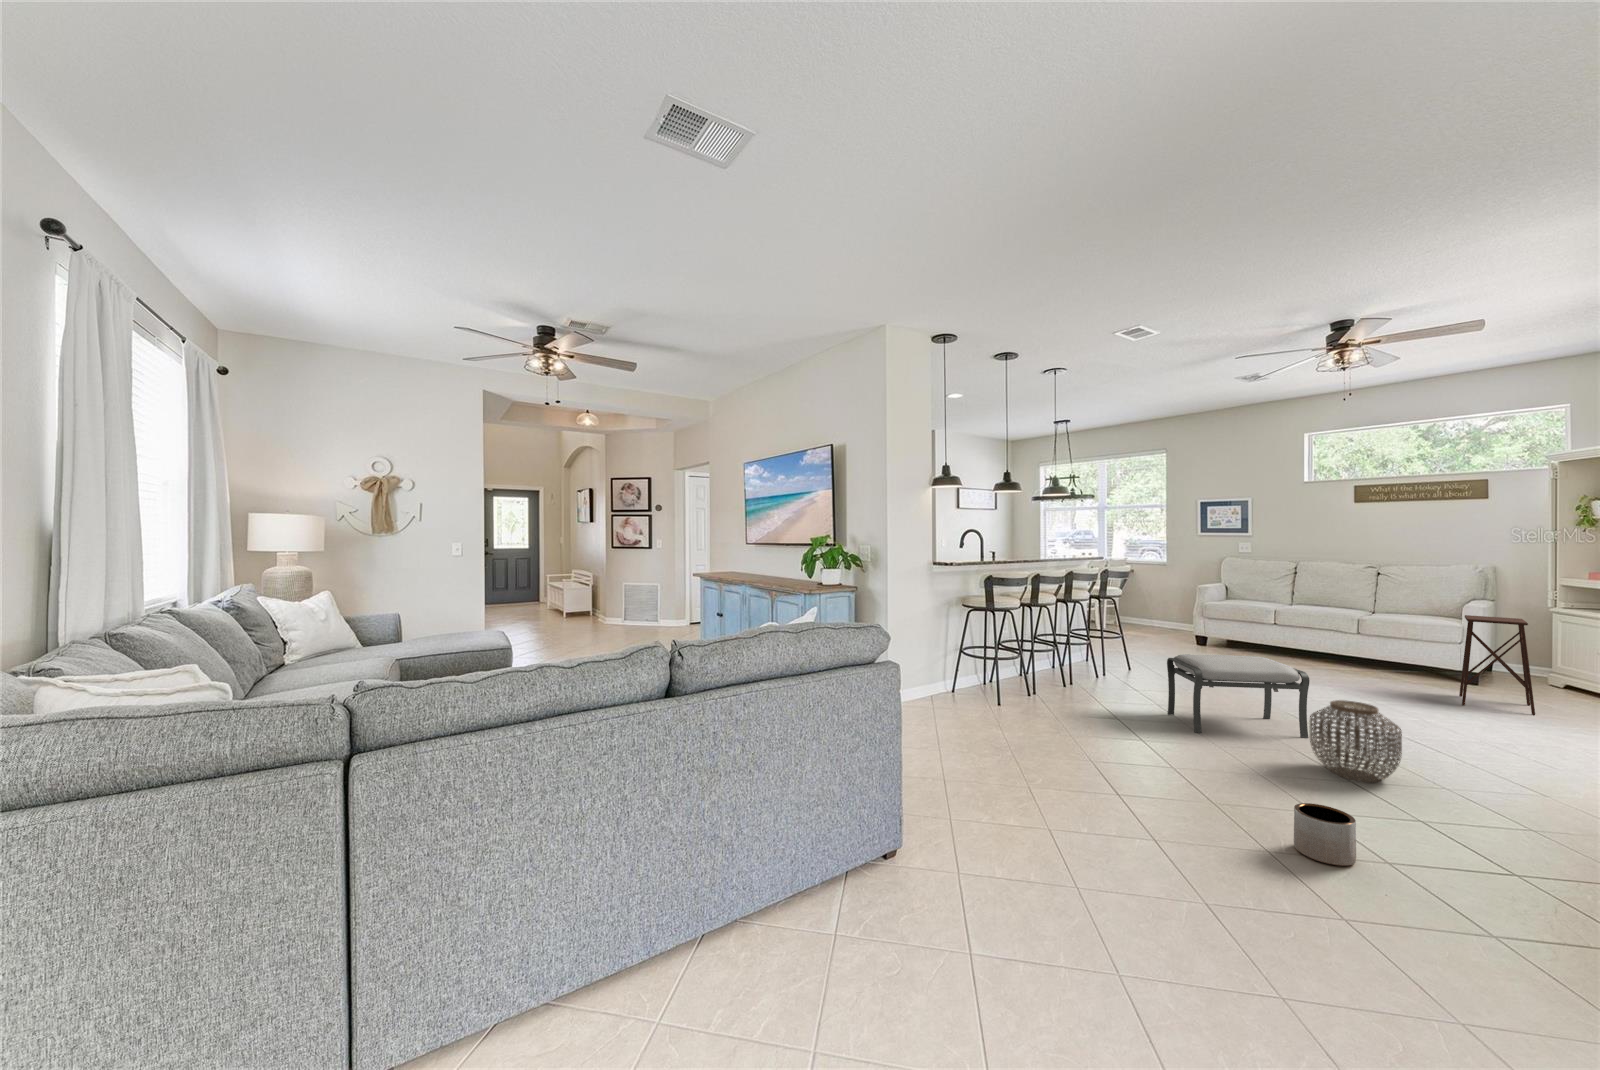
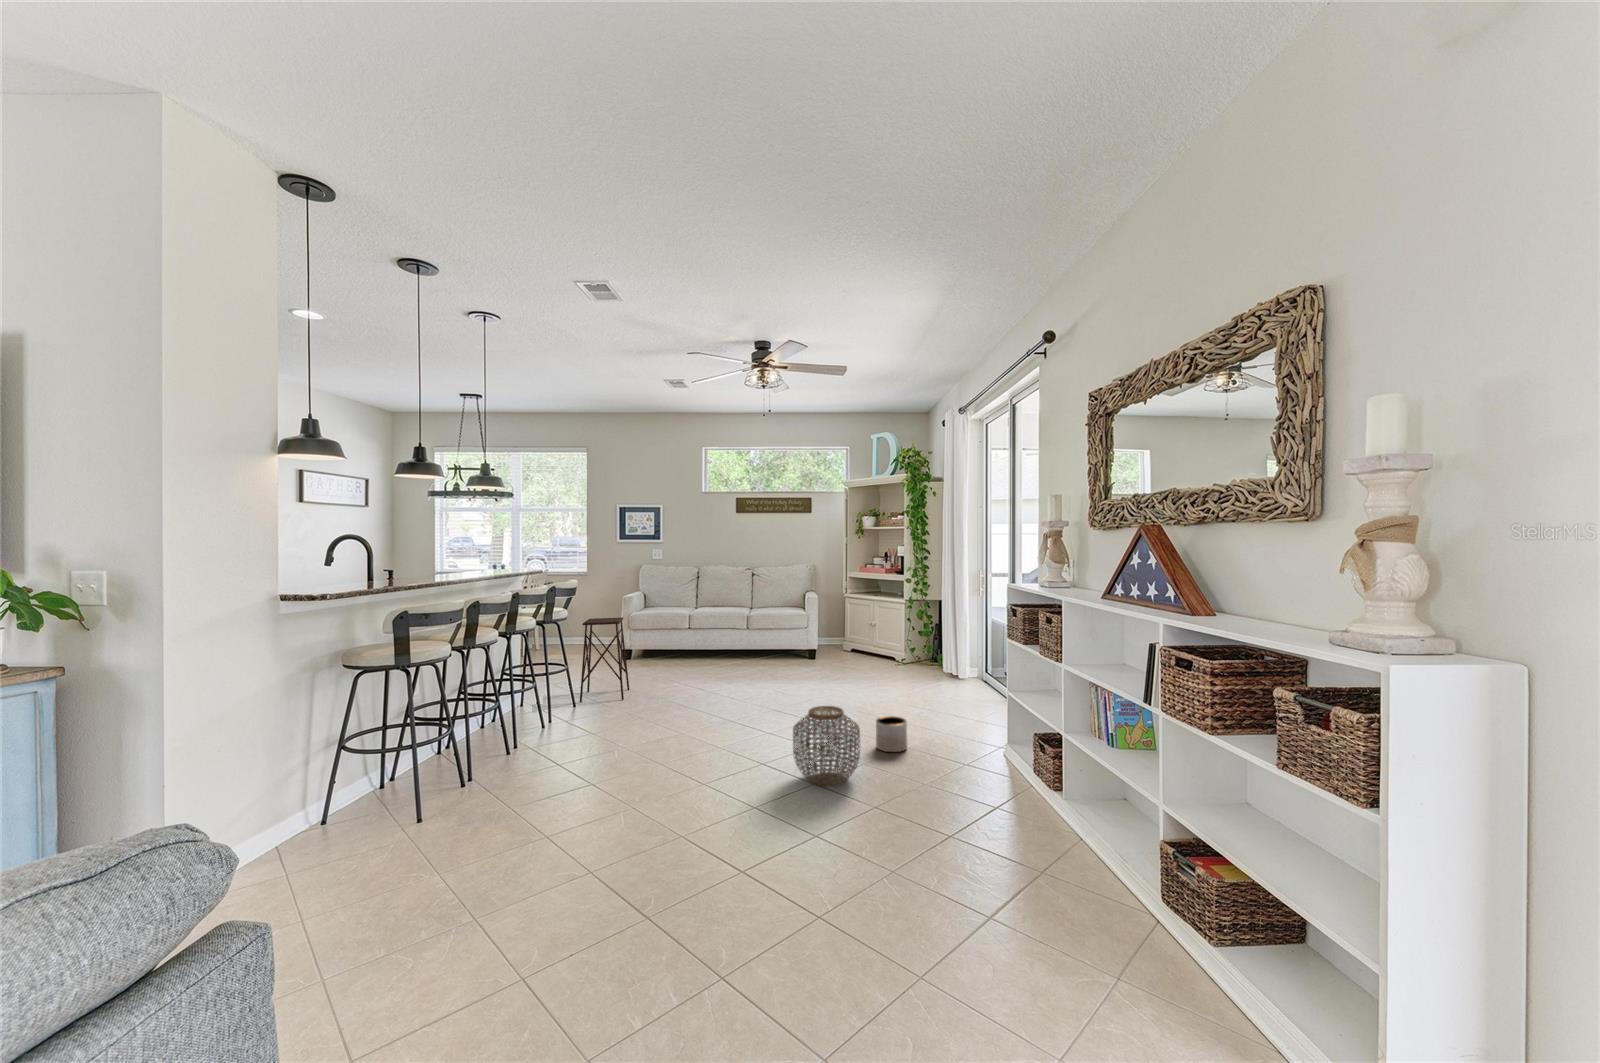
side table: present [1459,615,1535,715] -> present [580,617,629,702]
ottoman: present [1167,654,1310,738] -> none [642,672,771,777]
planter: present [1294,803,1356,866] -> present [876,716,907,752]

